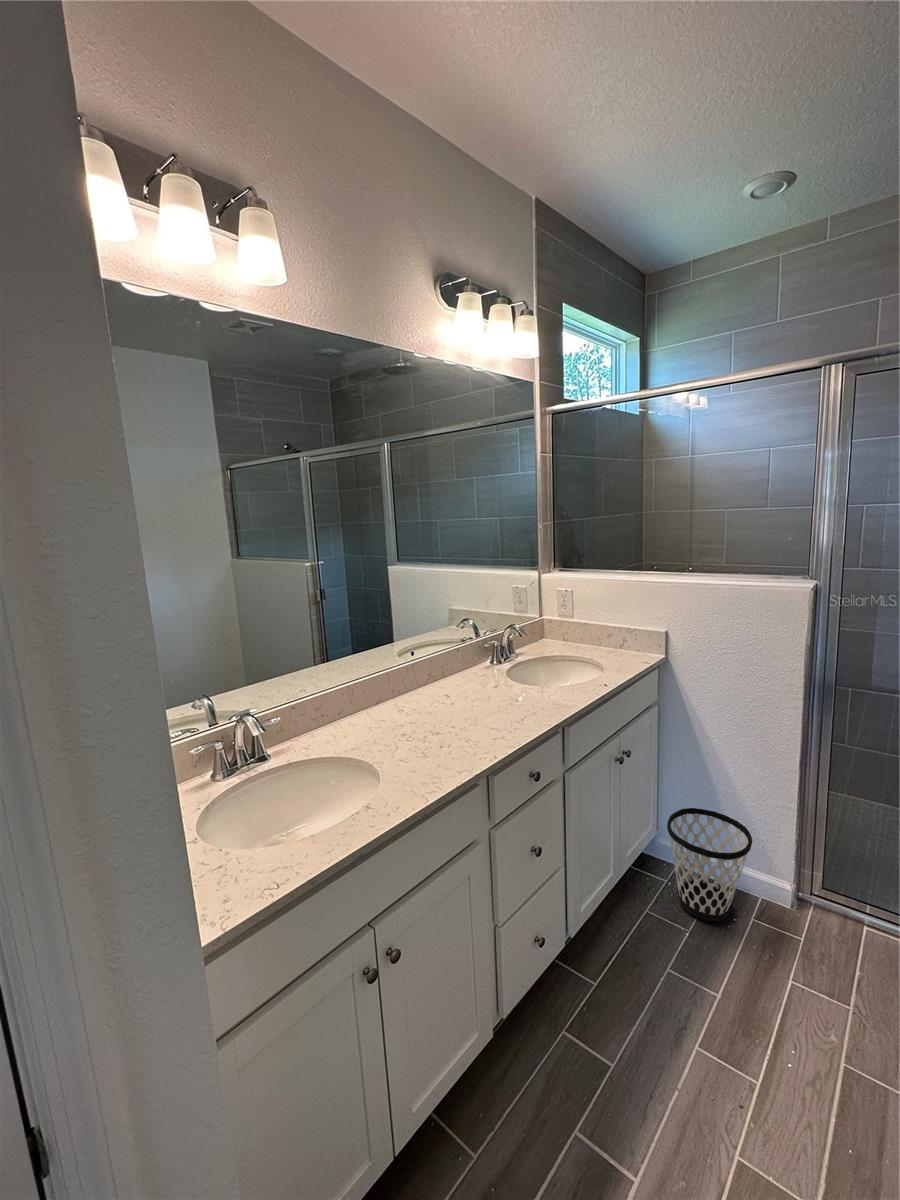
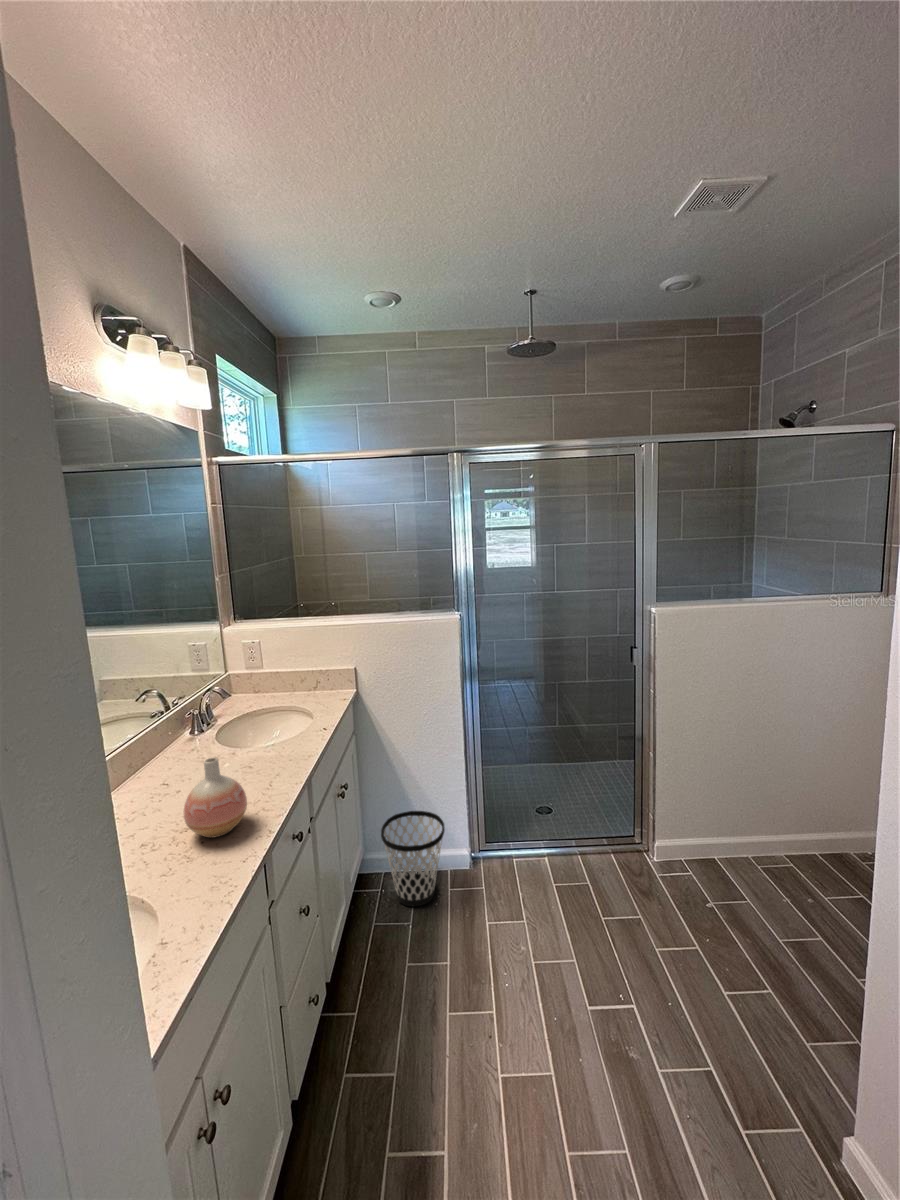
vase: none [441,674,493,745] -> present [184,757,247,838]

